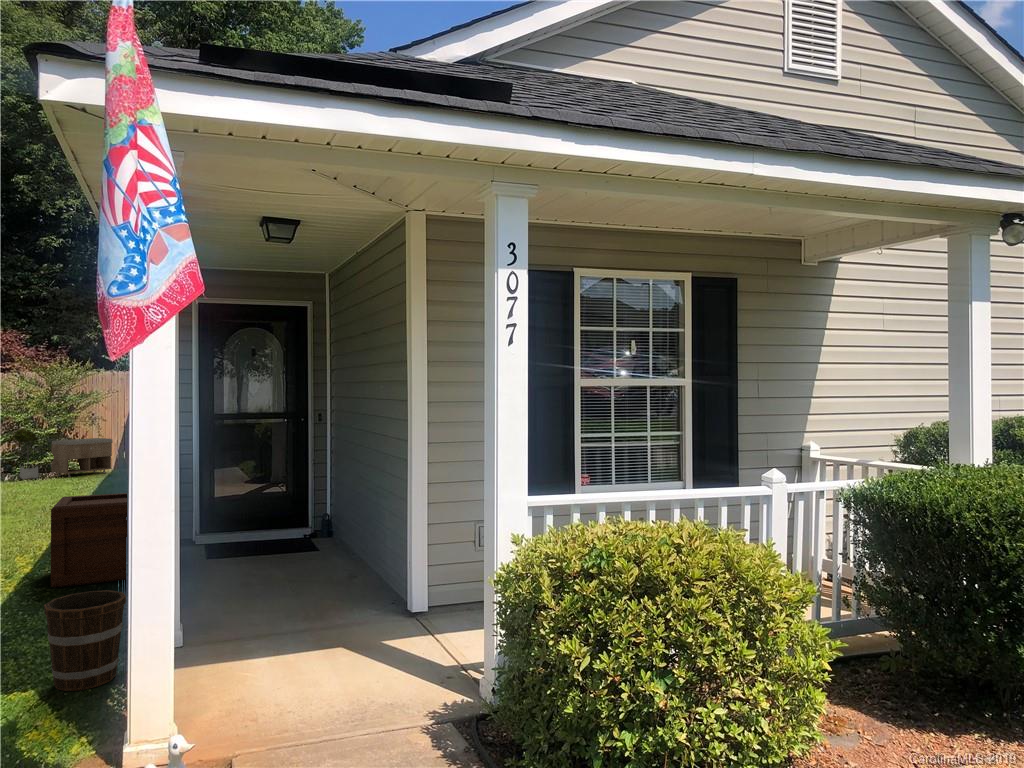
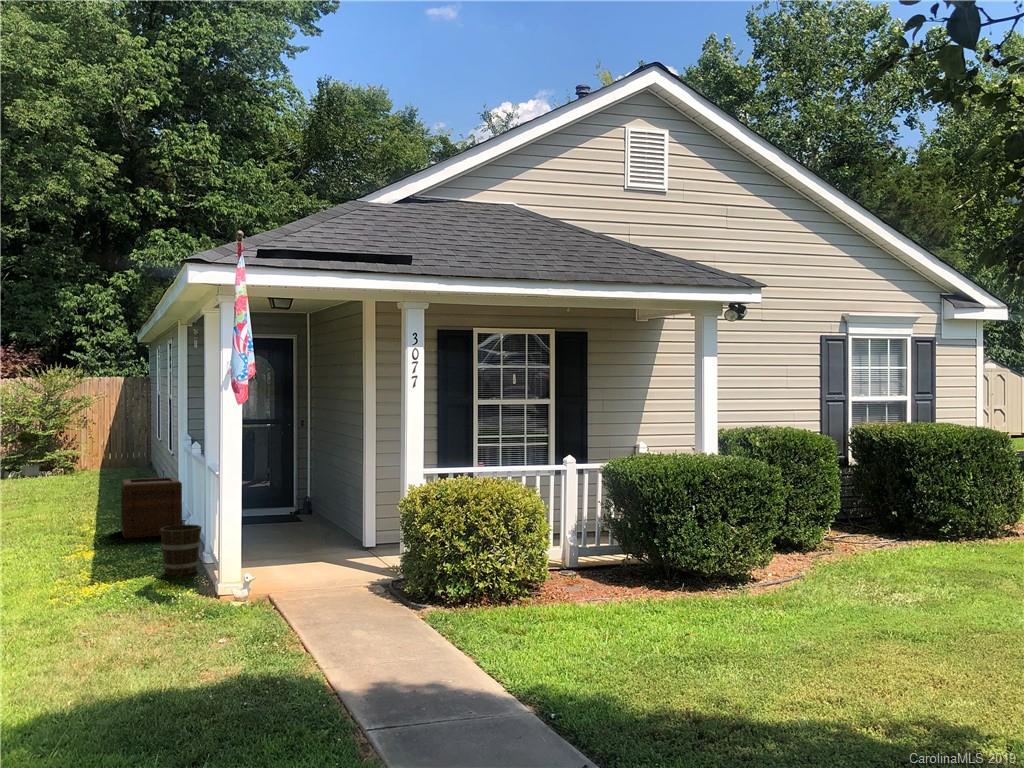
storage bench: present [51,438,113,477] -> none [49,440,102,474]

